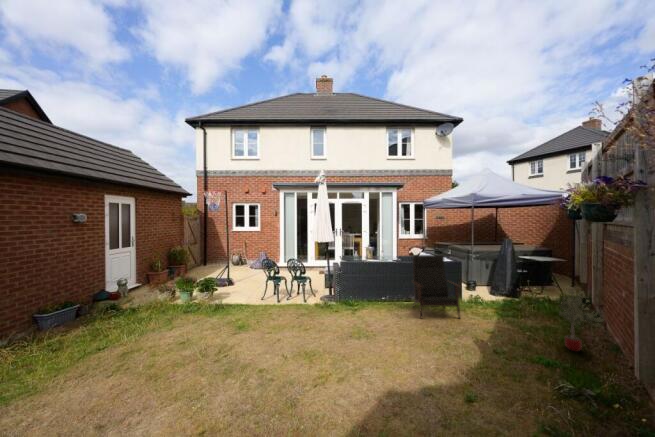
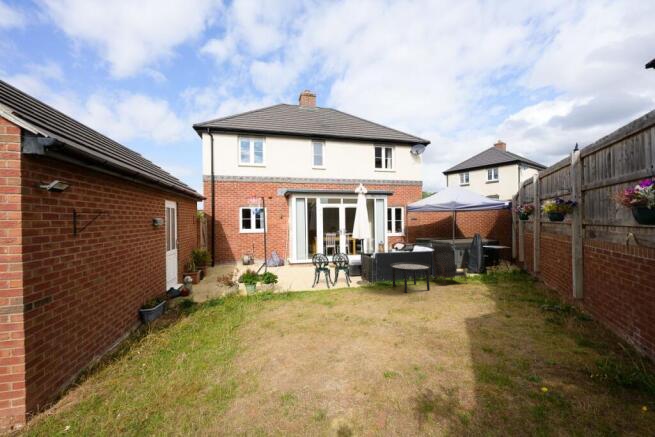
round table: none [334,278,393,326] -> present [390,262,431,293]
potted tree: present [559,288,602,351] -> none [524,257,548,291]

